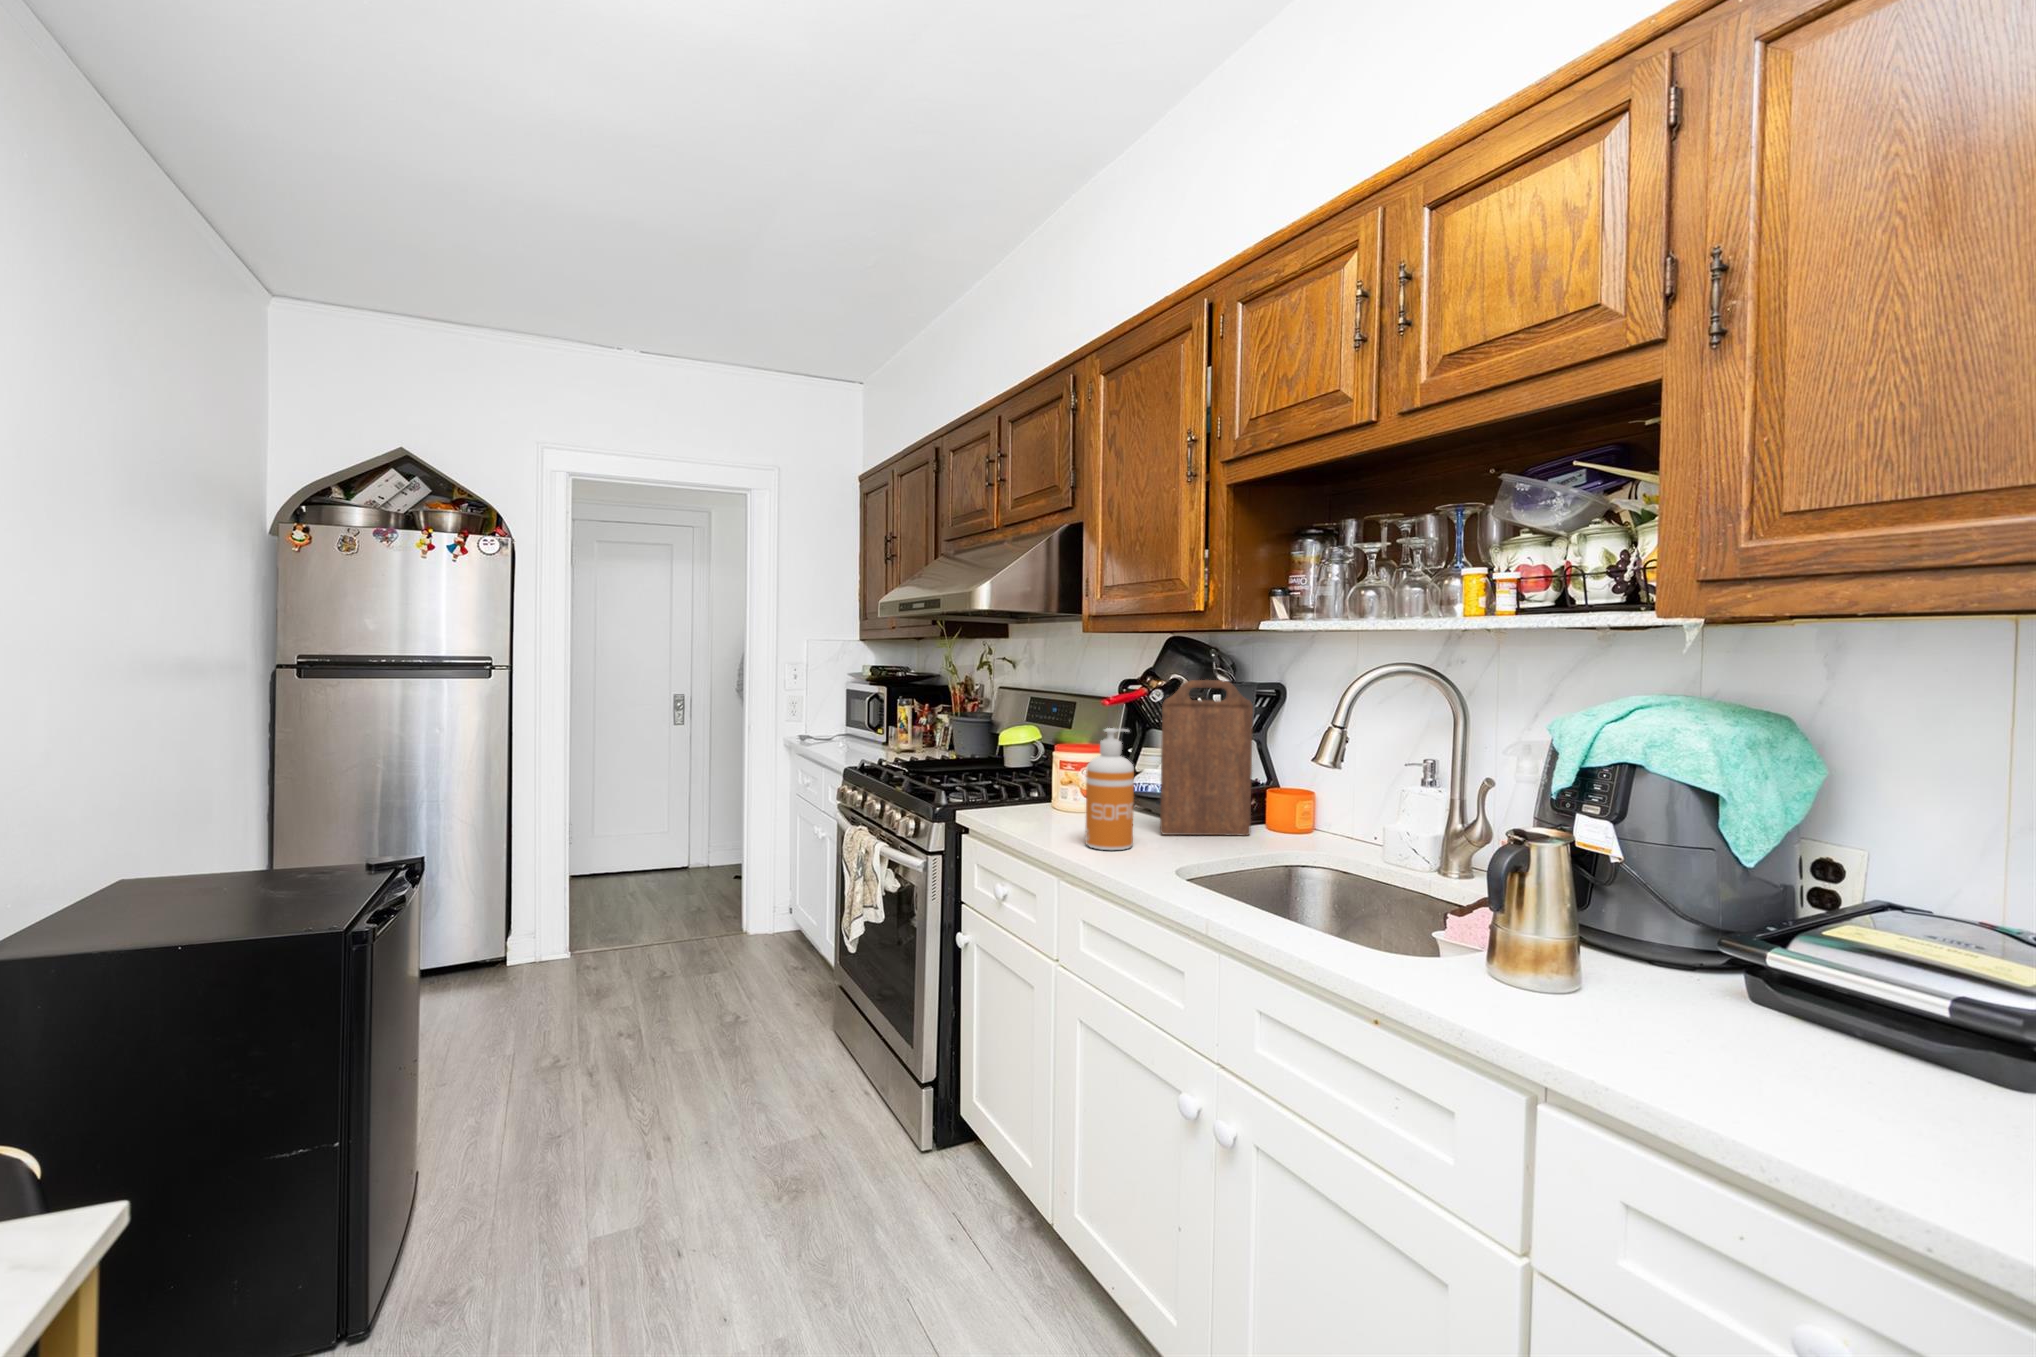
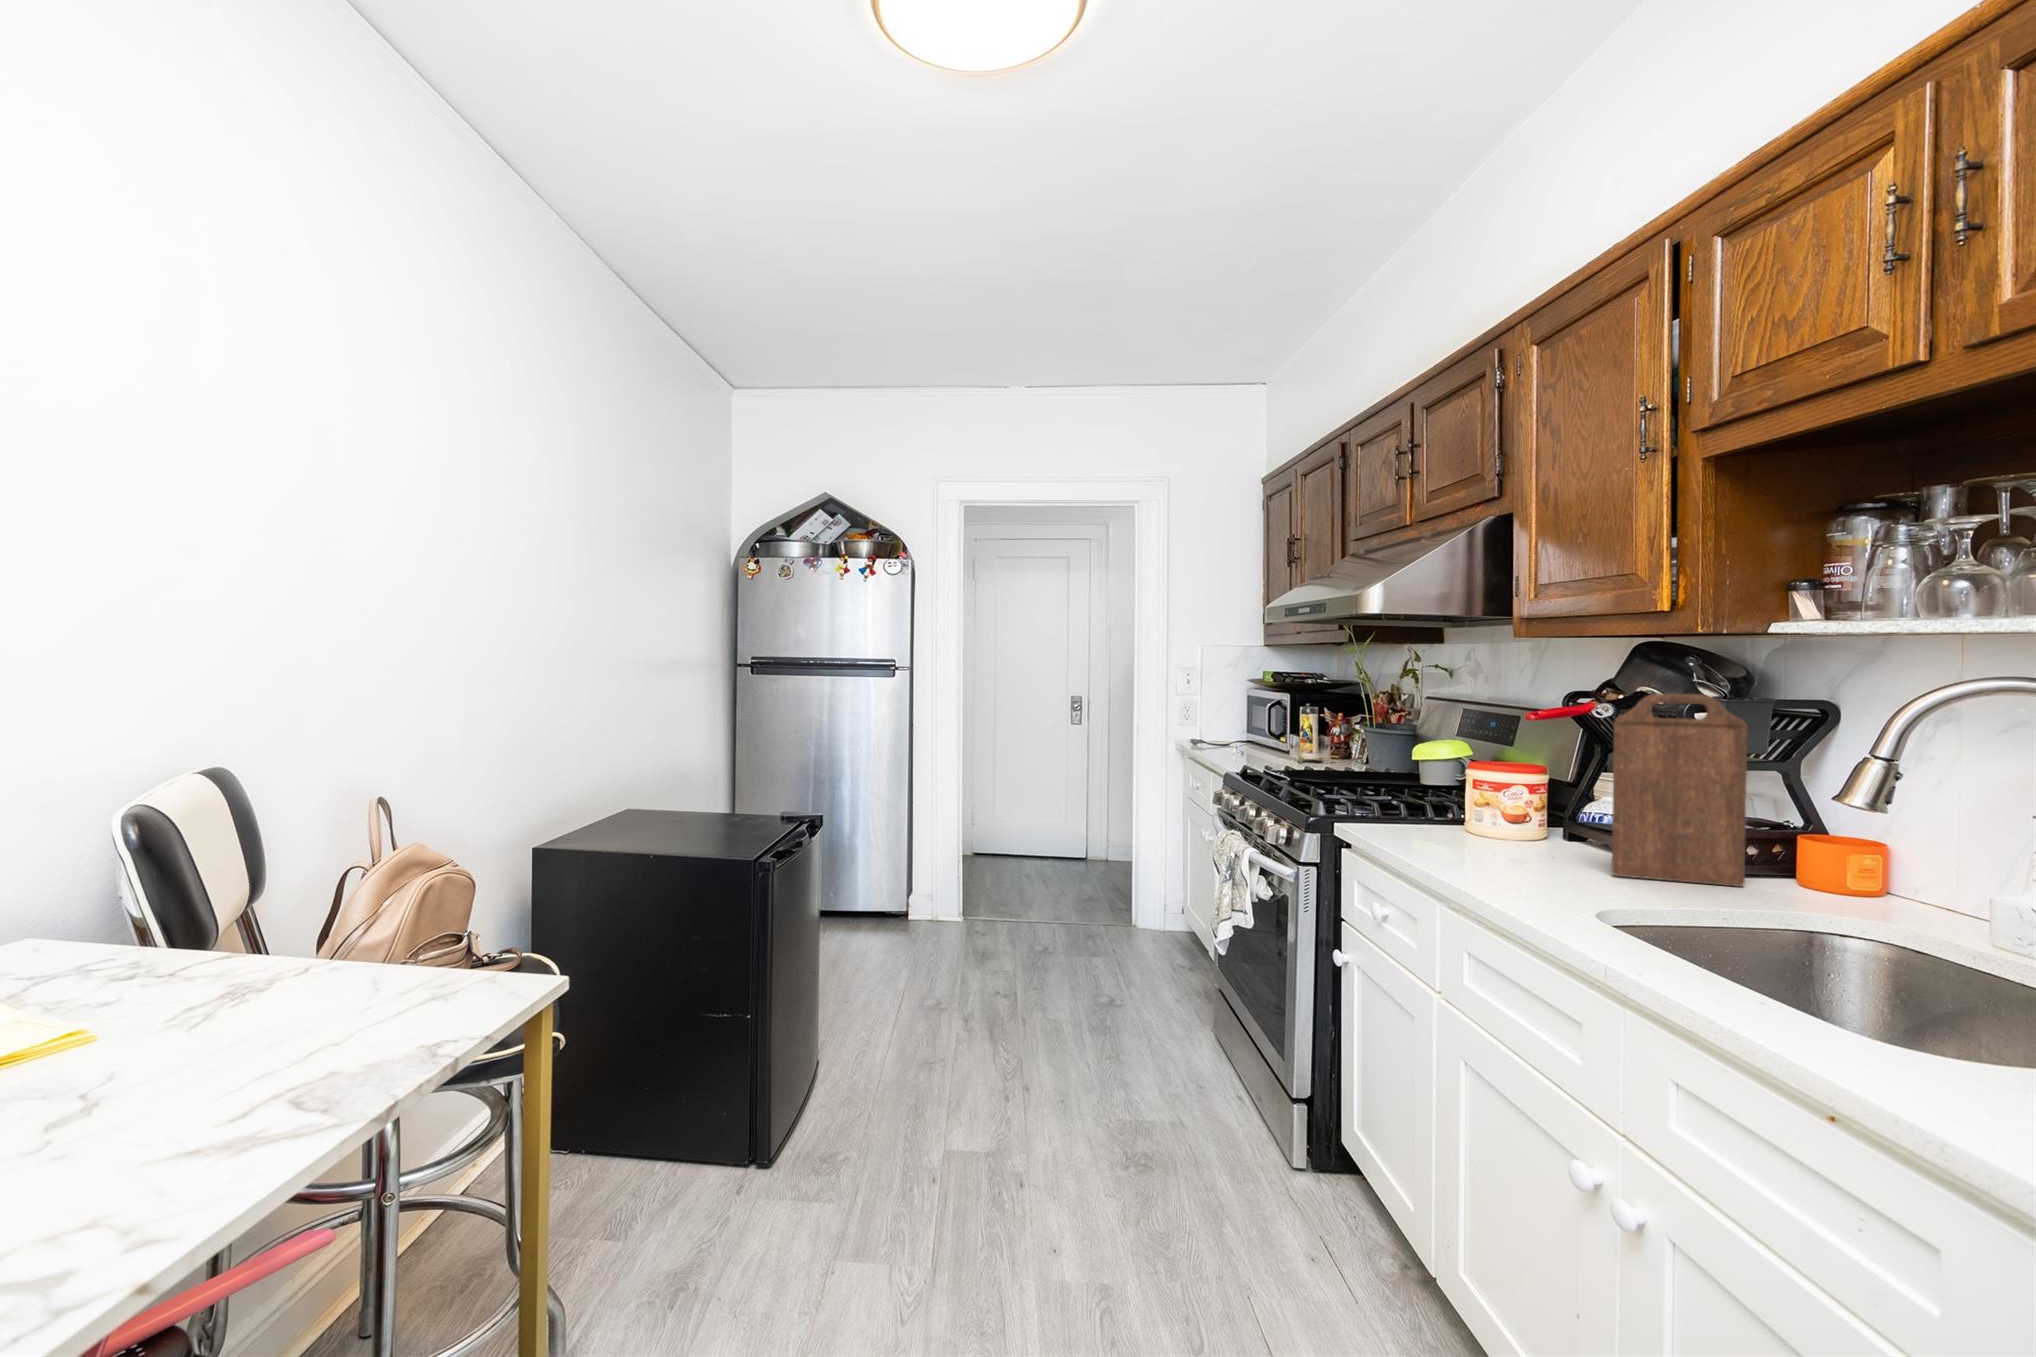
soap dispenser: present [1085,728,1134,850] -> none [1509,749,1572,888]

